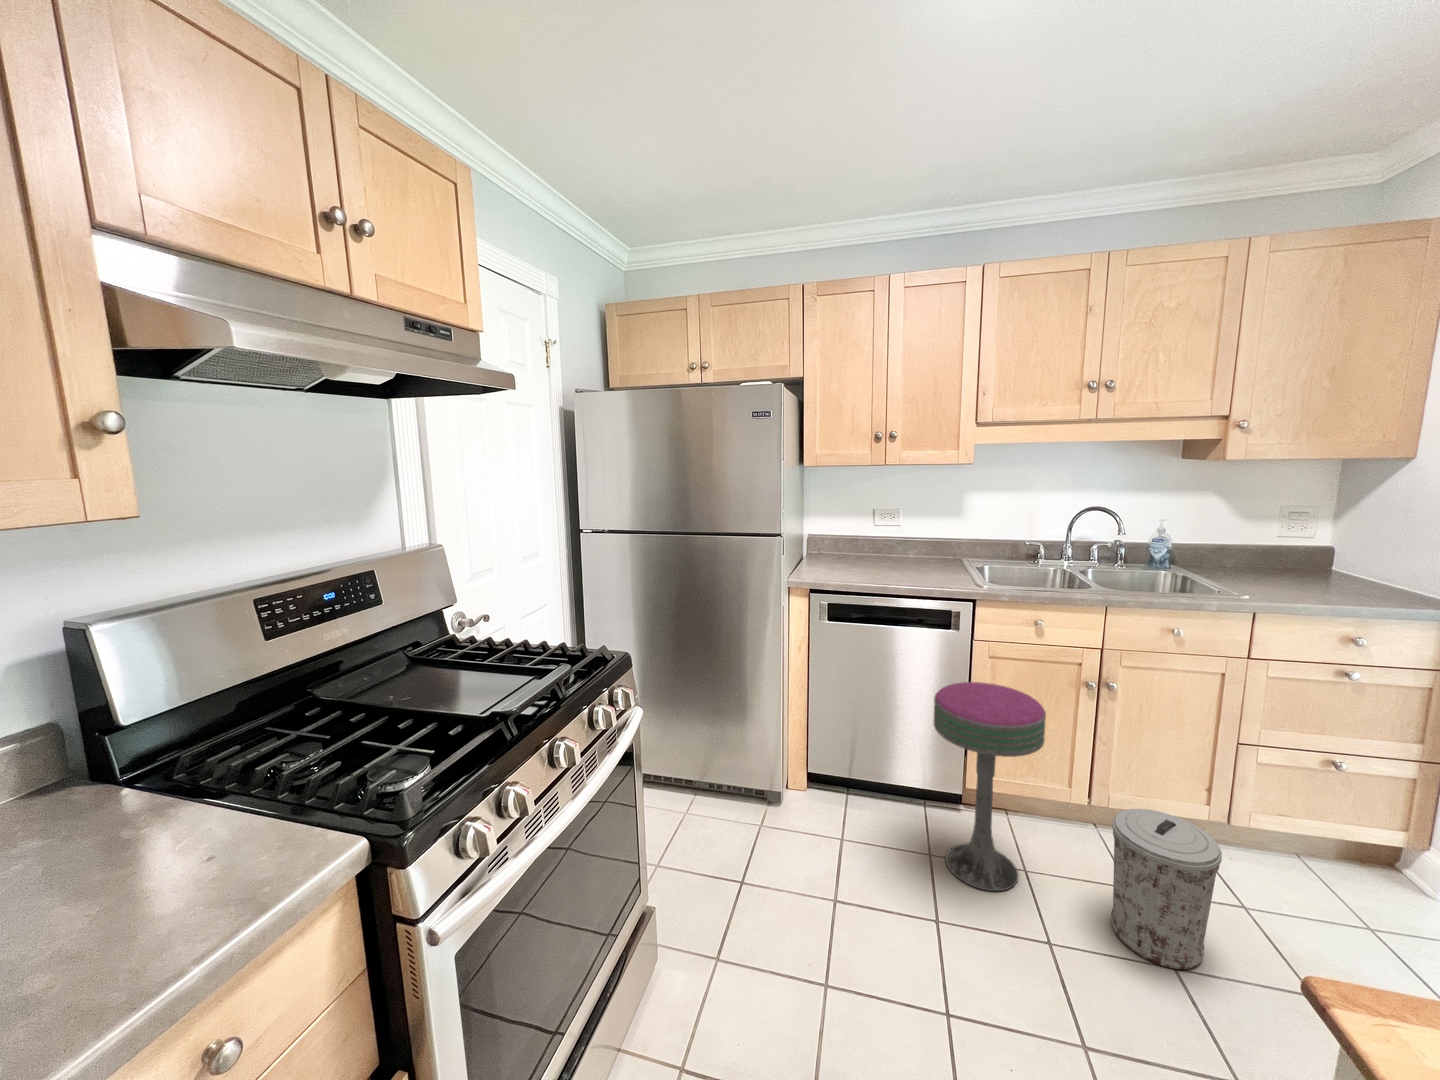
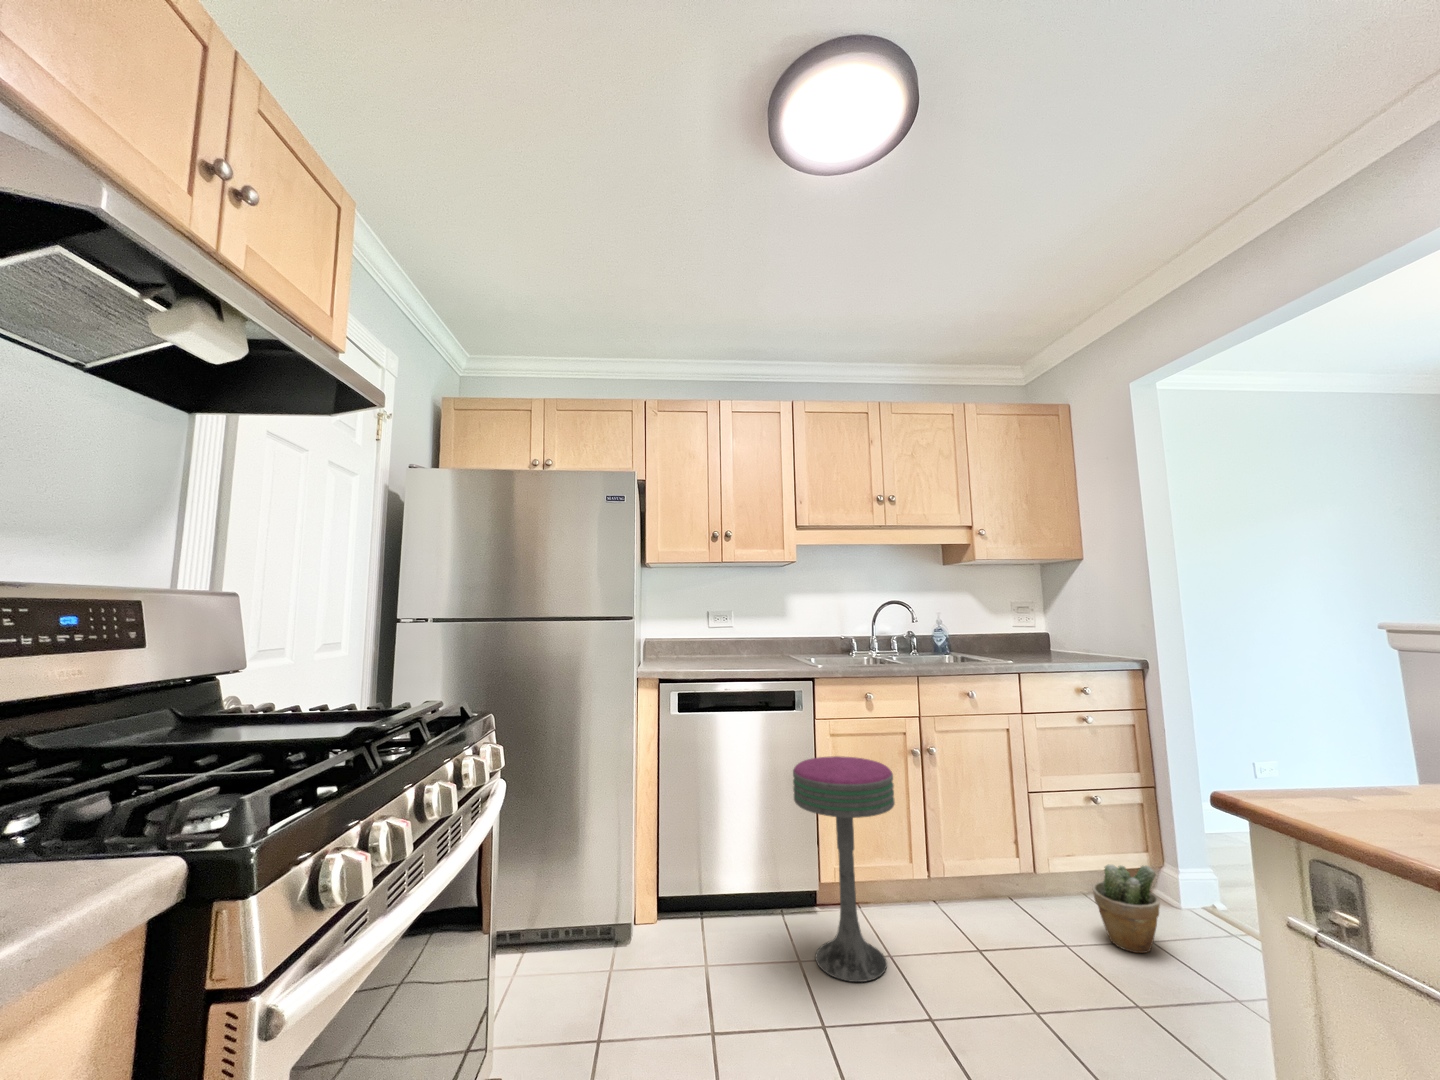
trash can: present [1111,809,1222,969] -> none [961,855,1054,1011]
potted plant: none [1297,845,1397,943] -> present [1093,865,1160,953]

